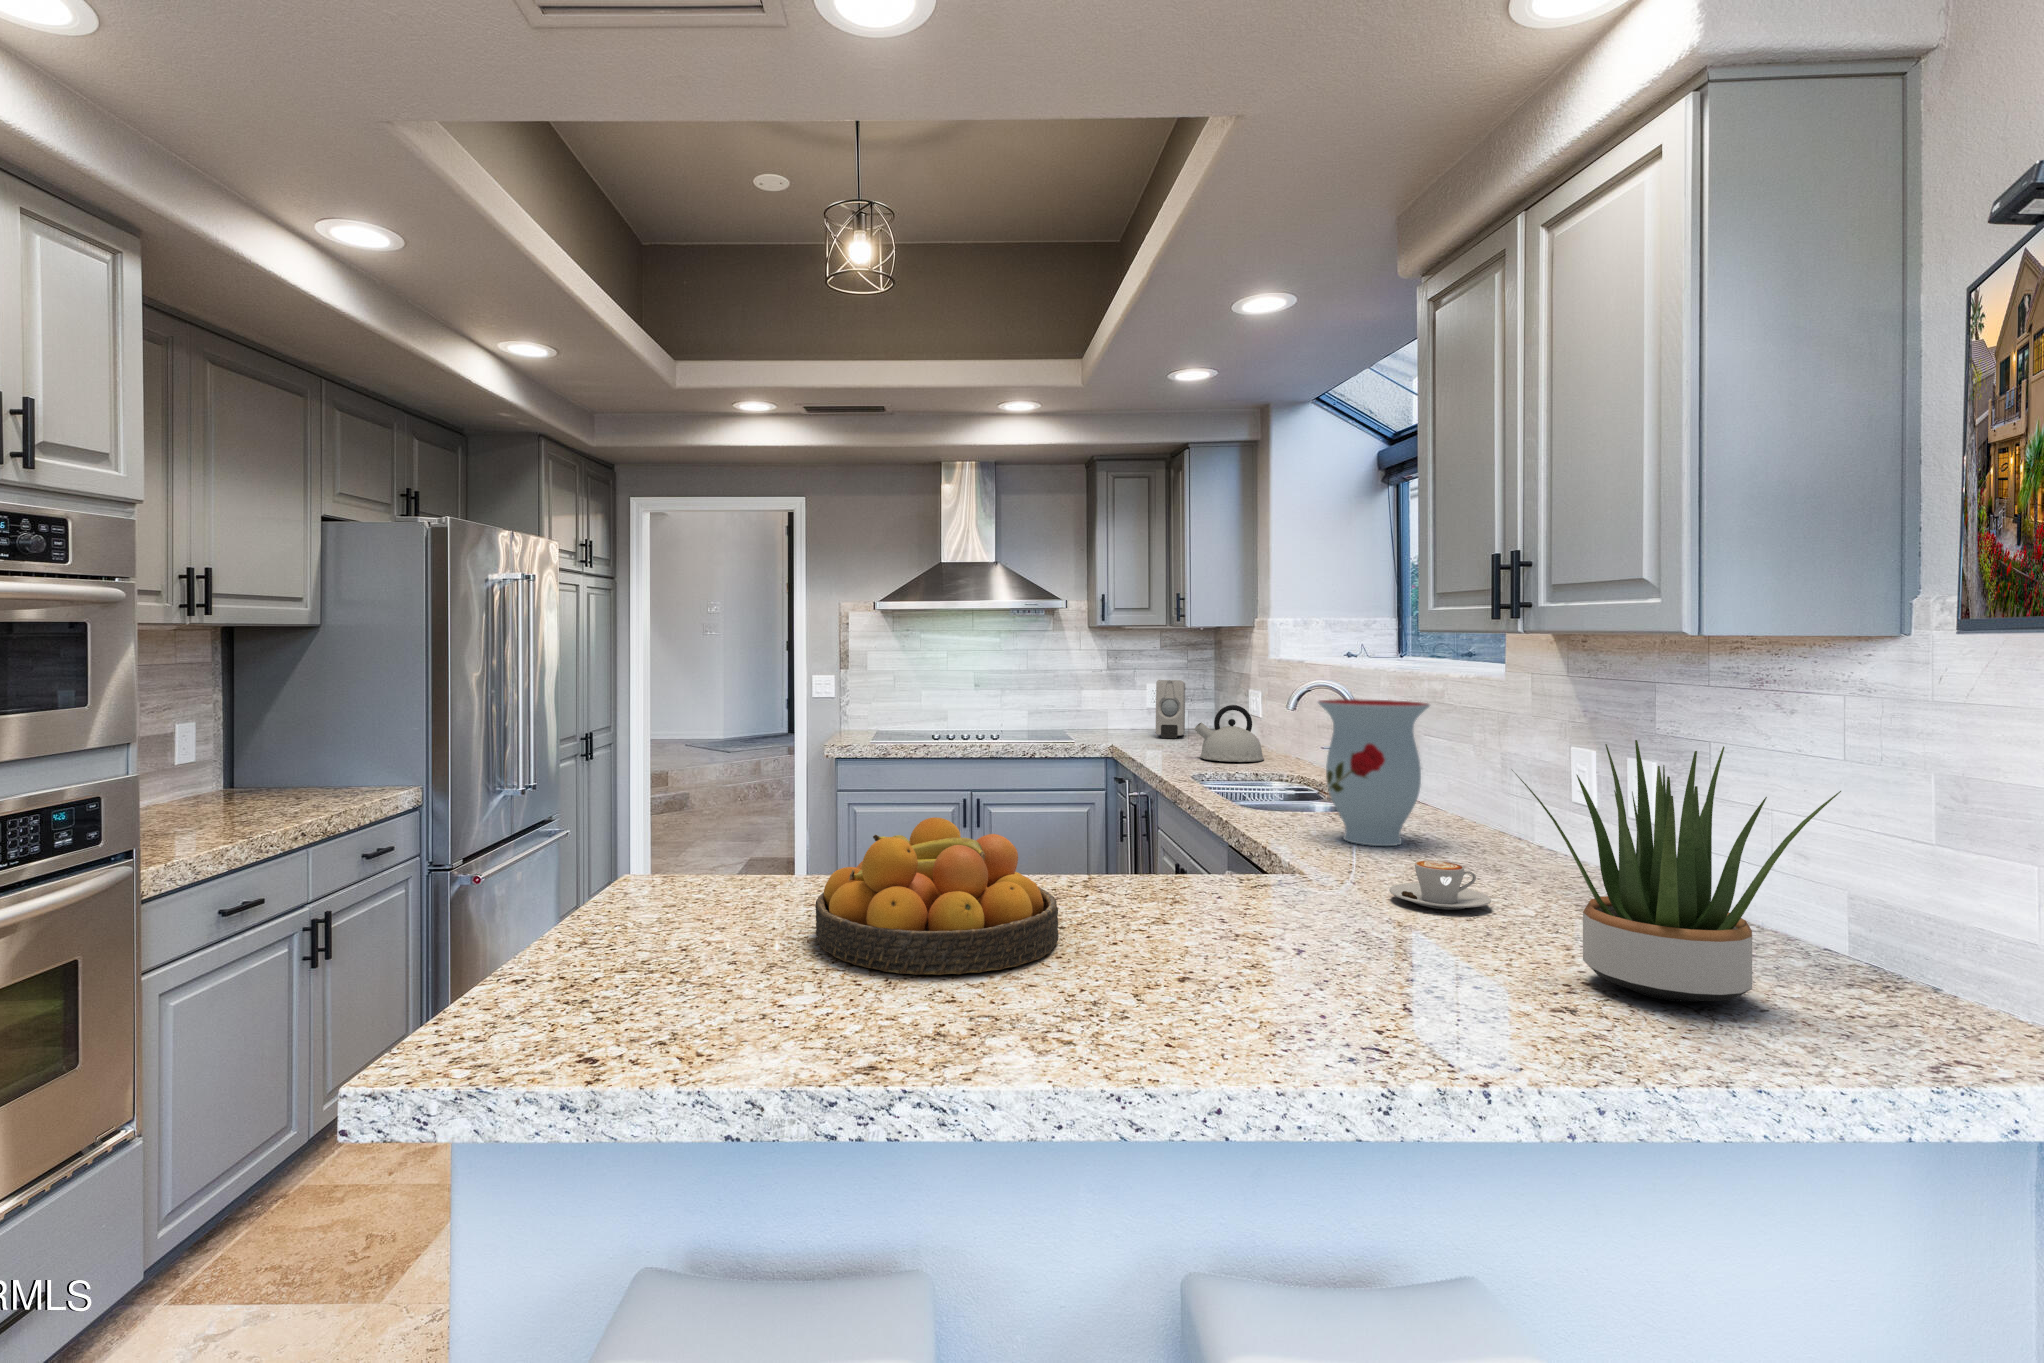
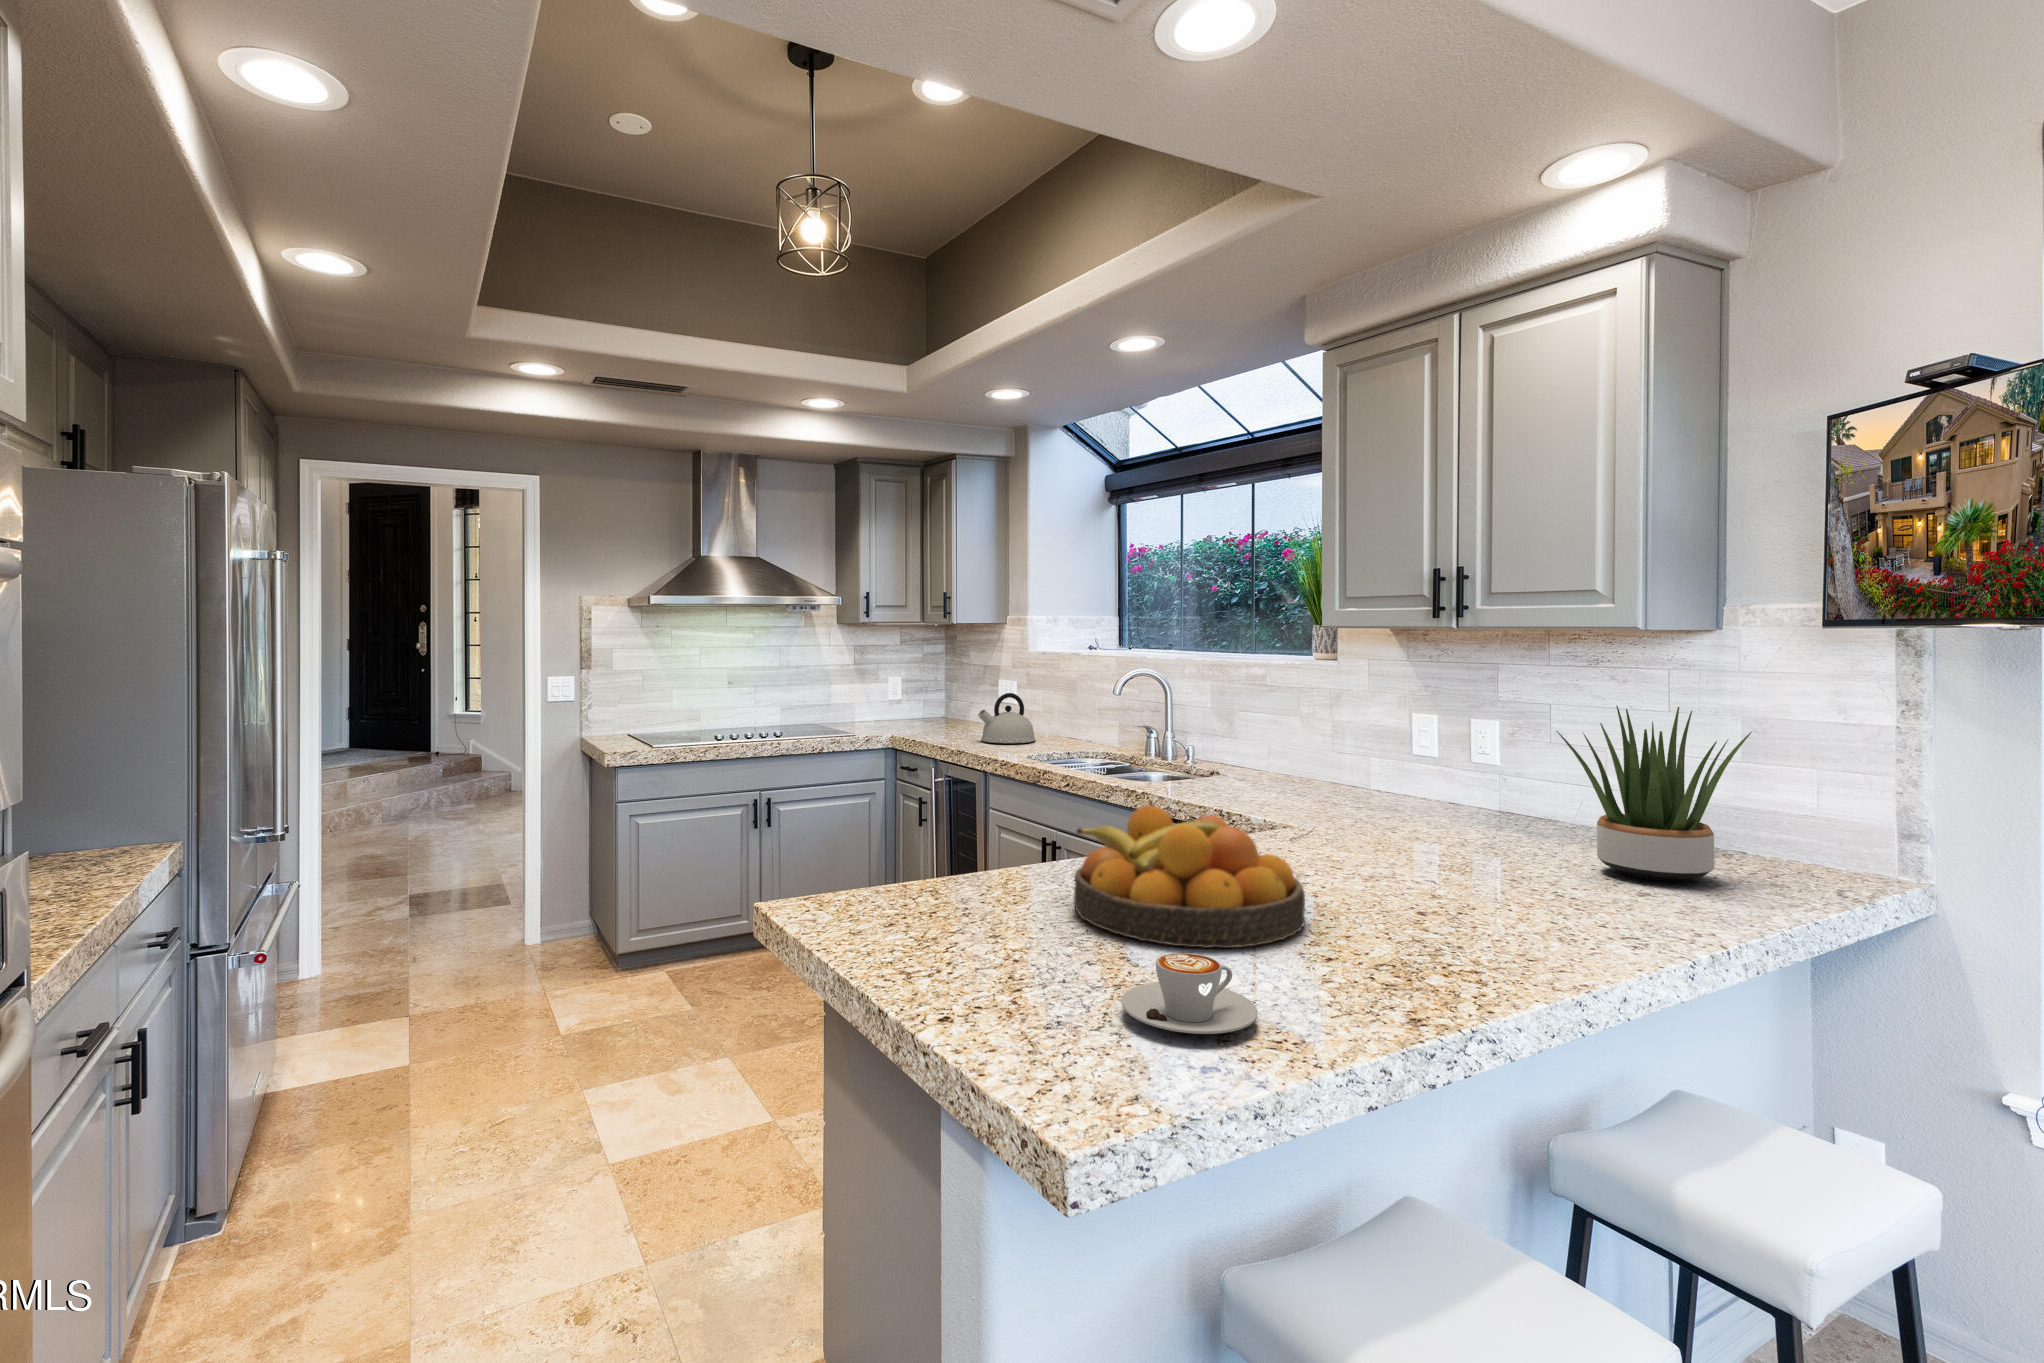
soap dispenser: present [1156,680,1185,738] -> none [904,672,934,726]
vase: present [1318,699,1430,846] -> none [1222,684,1311,801]
coffee cup: present [1389,860,1491,909] -> present [1122,953,1258,1034]

